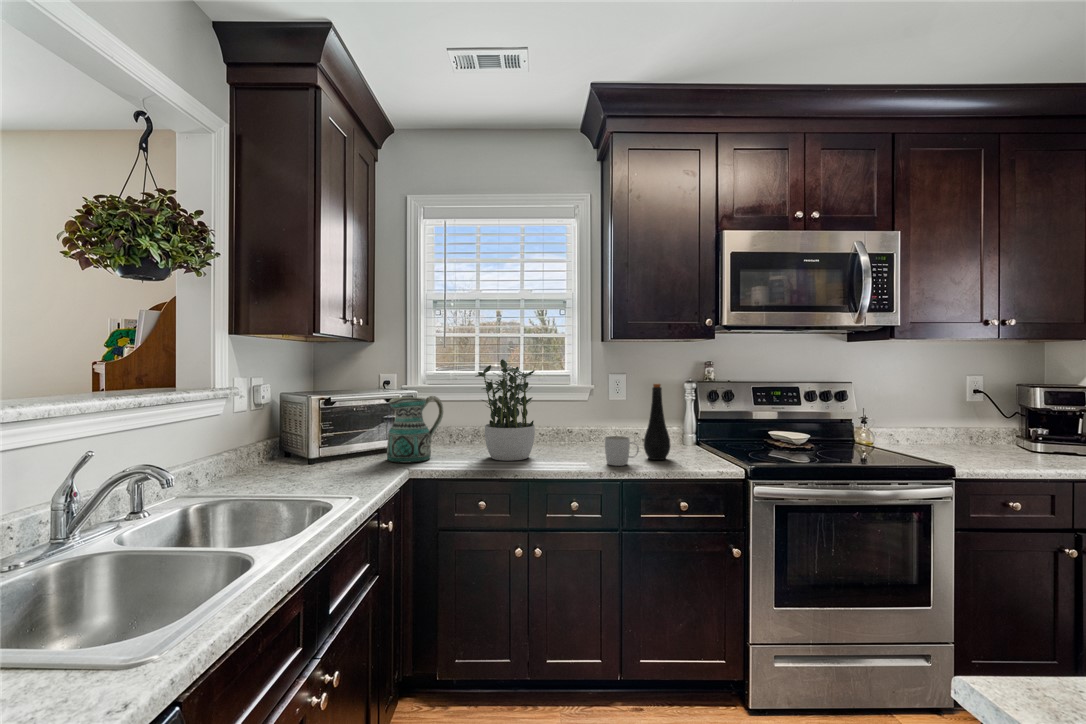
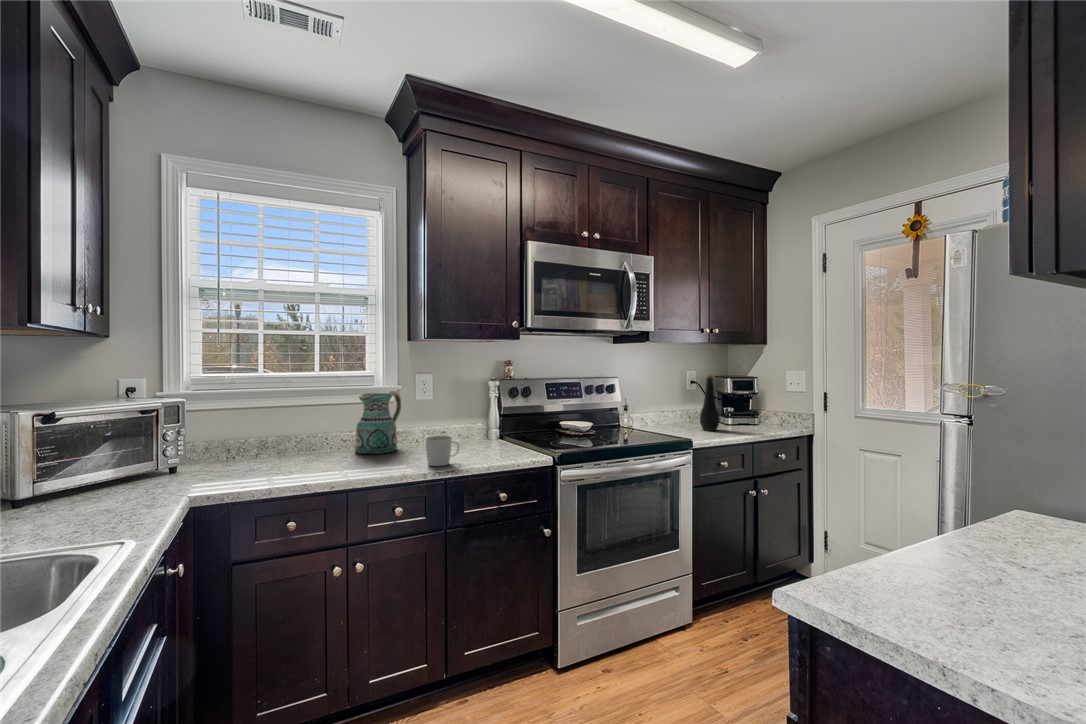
potted plant: present [475,359,535,461] -> none [274,359,347,473]
bottle: present [644,384,670,460] -> present [700,375,720,431]
ceramic pitcher: present [387,396,443,463] -> present [355,391,401,454]

